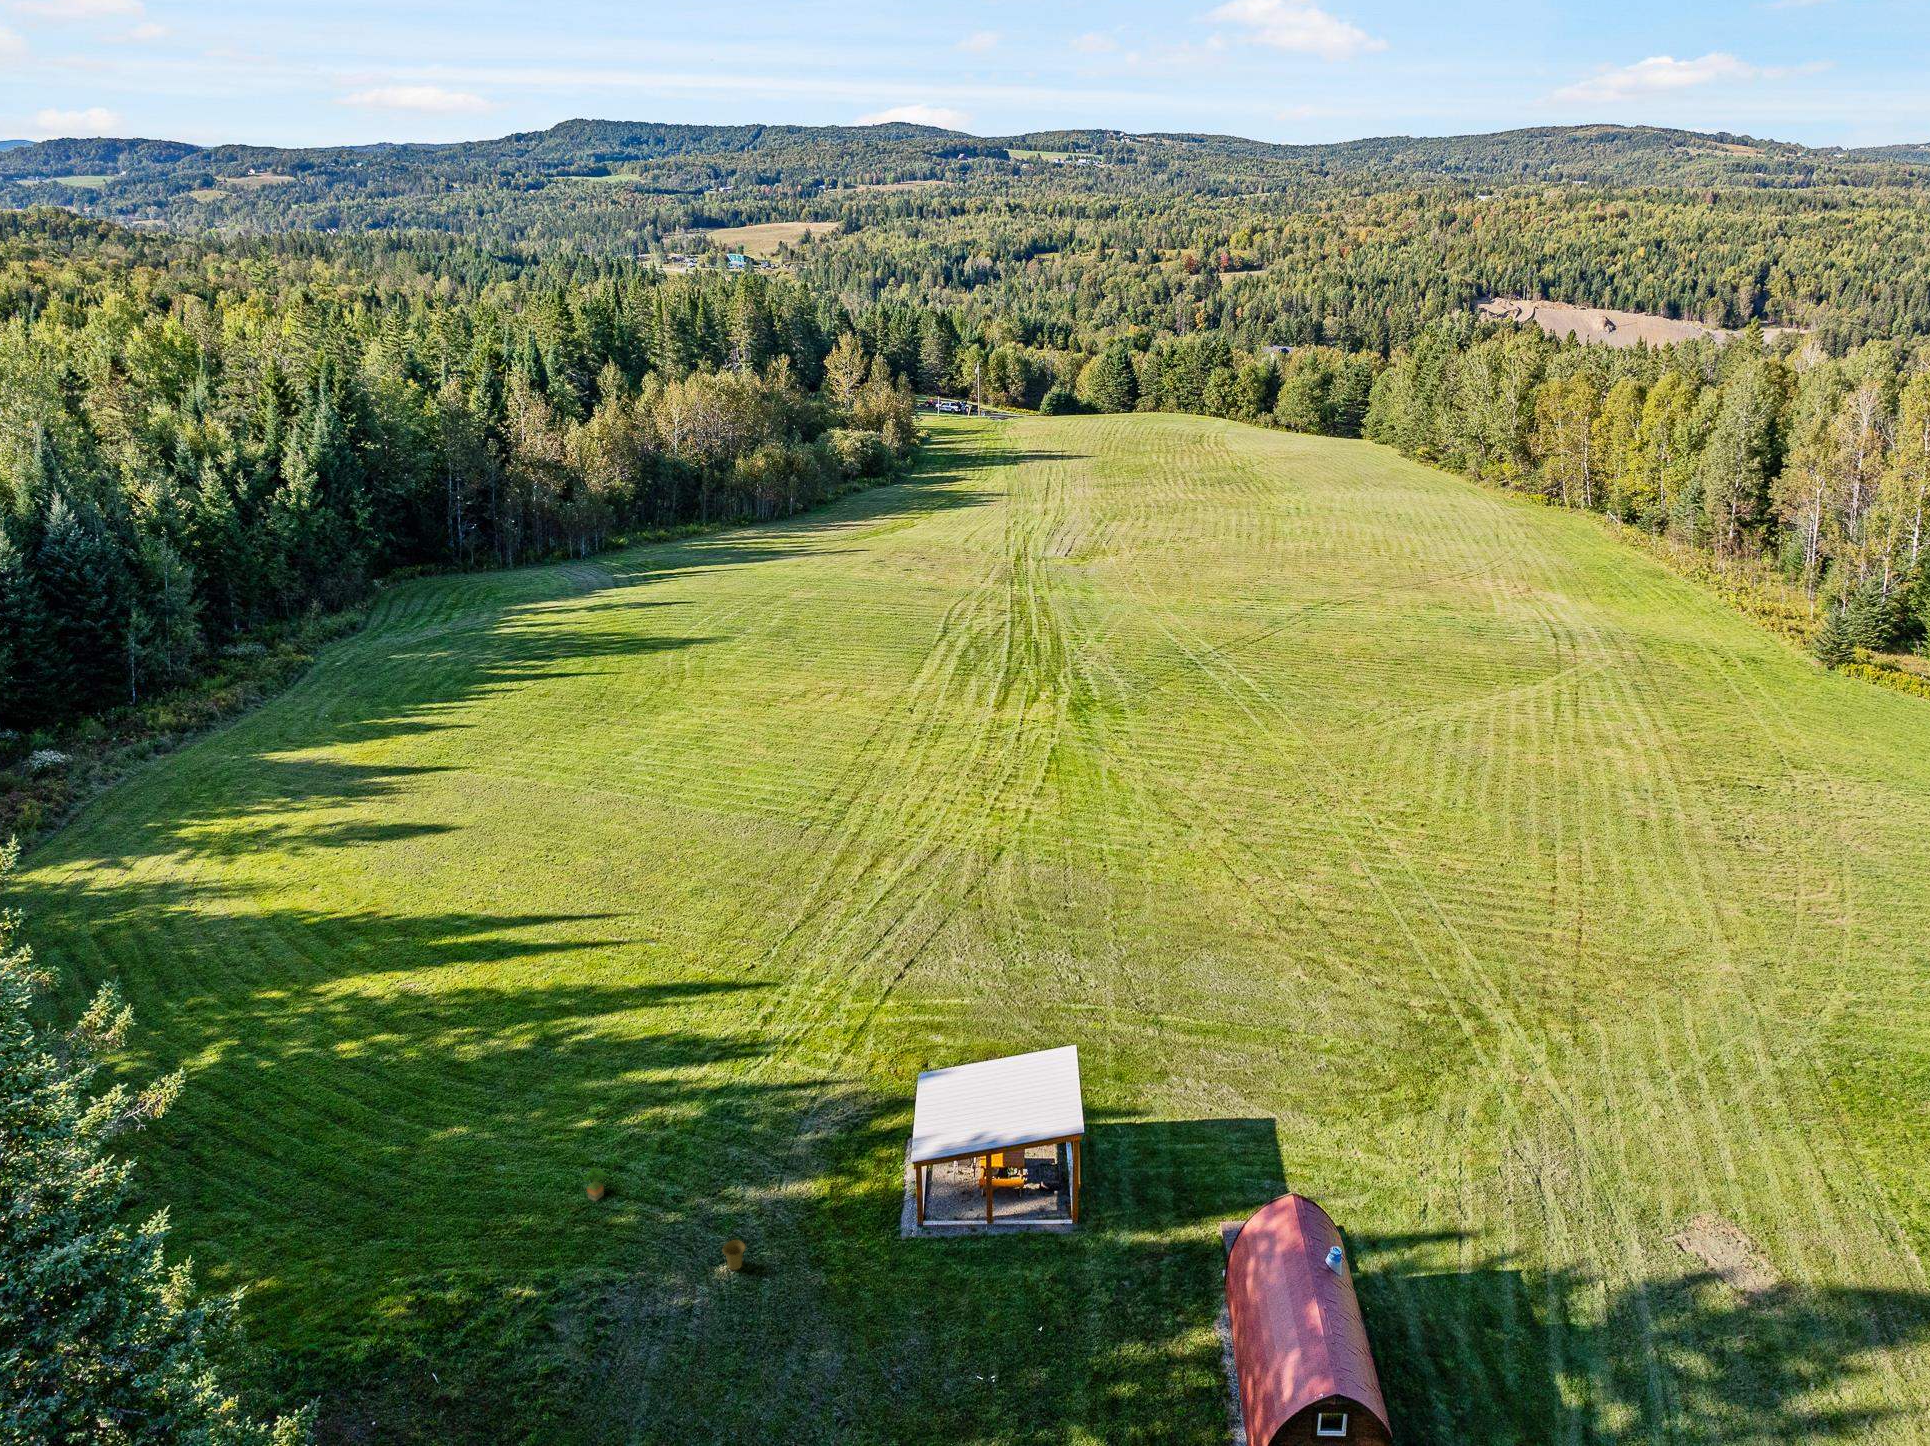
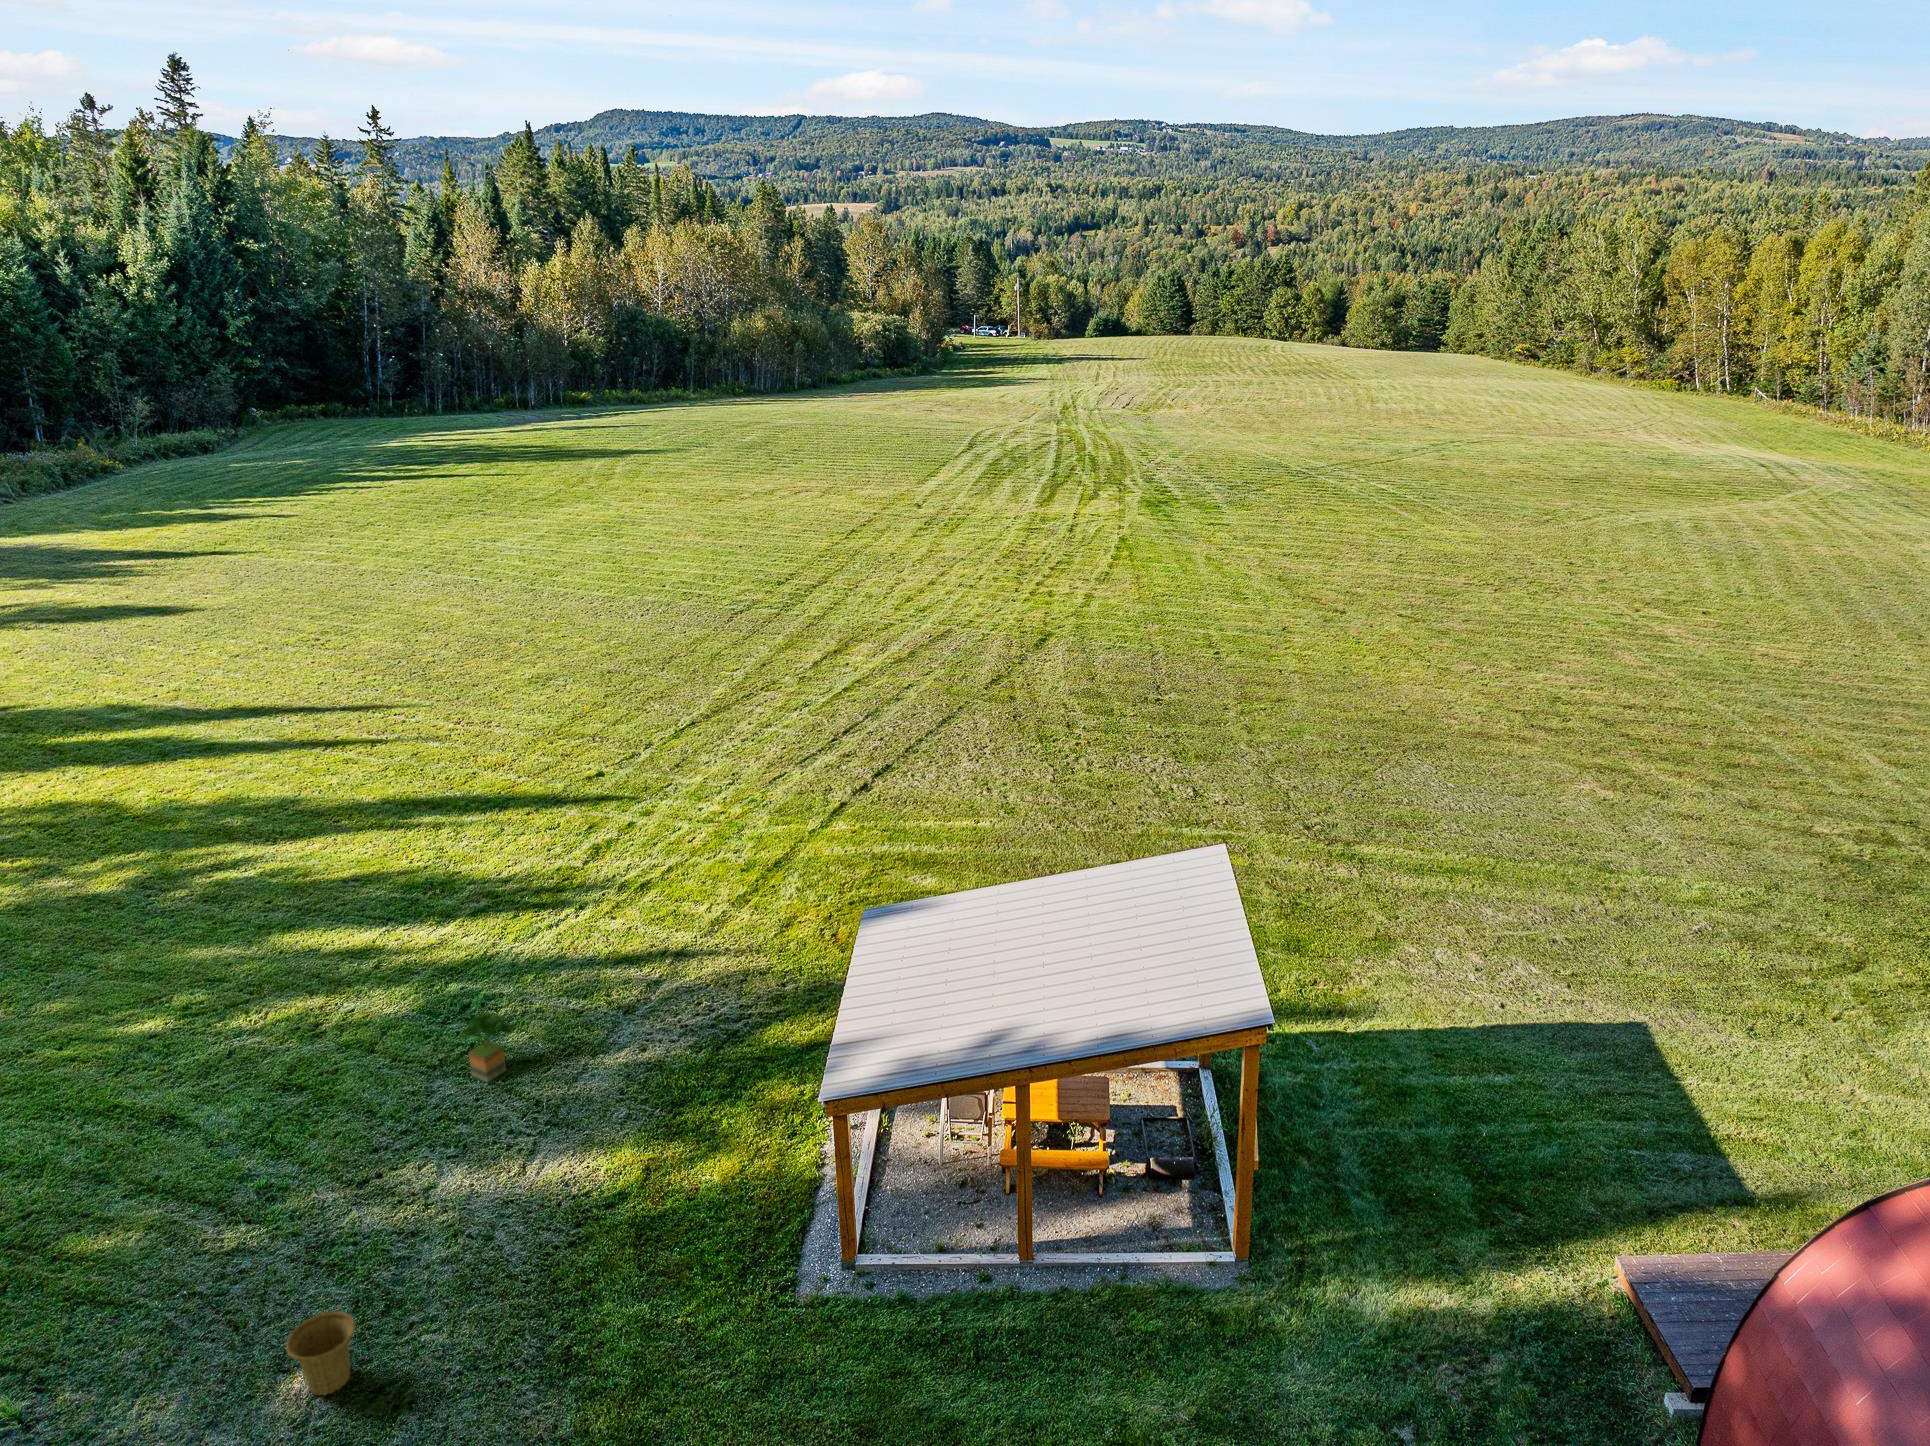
potted tree: present [584,1168,607,1201] -> present [461,1012,512,1082]

